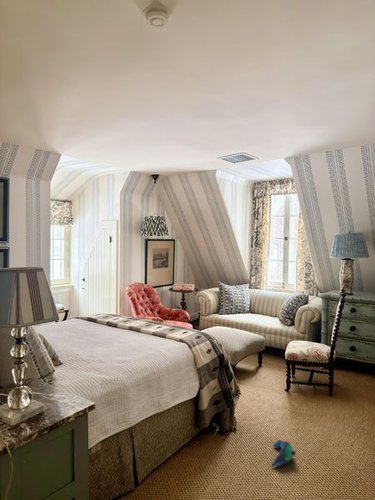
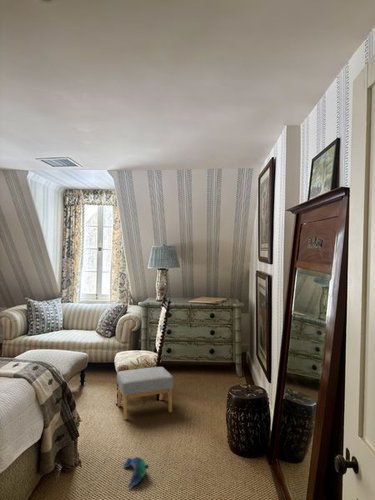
footstool: none [285,358,344,411] -> present [117,367,173,420]

